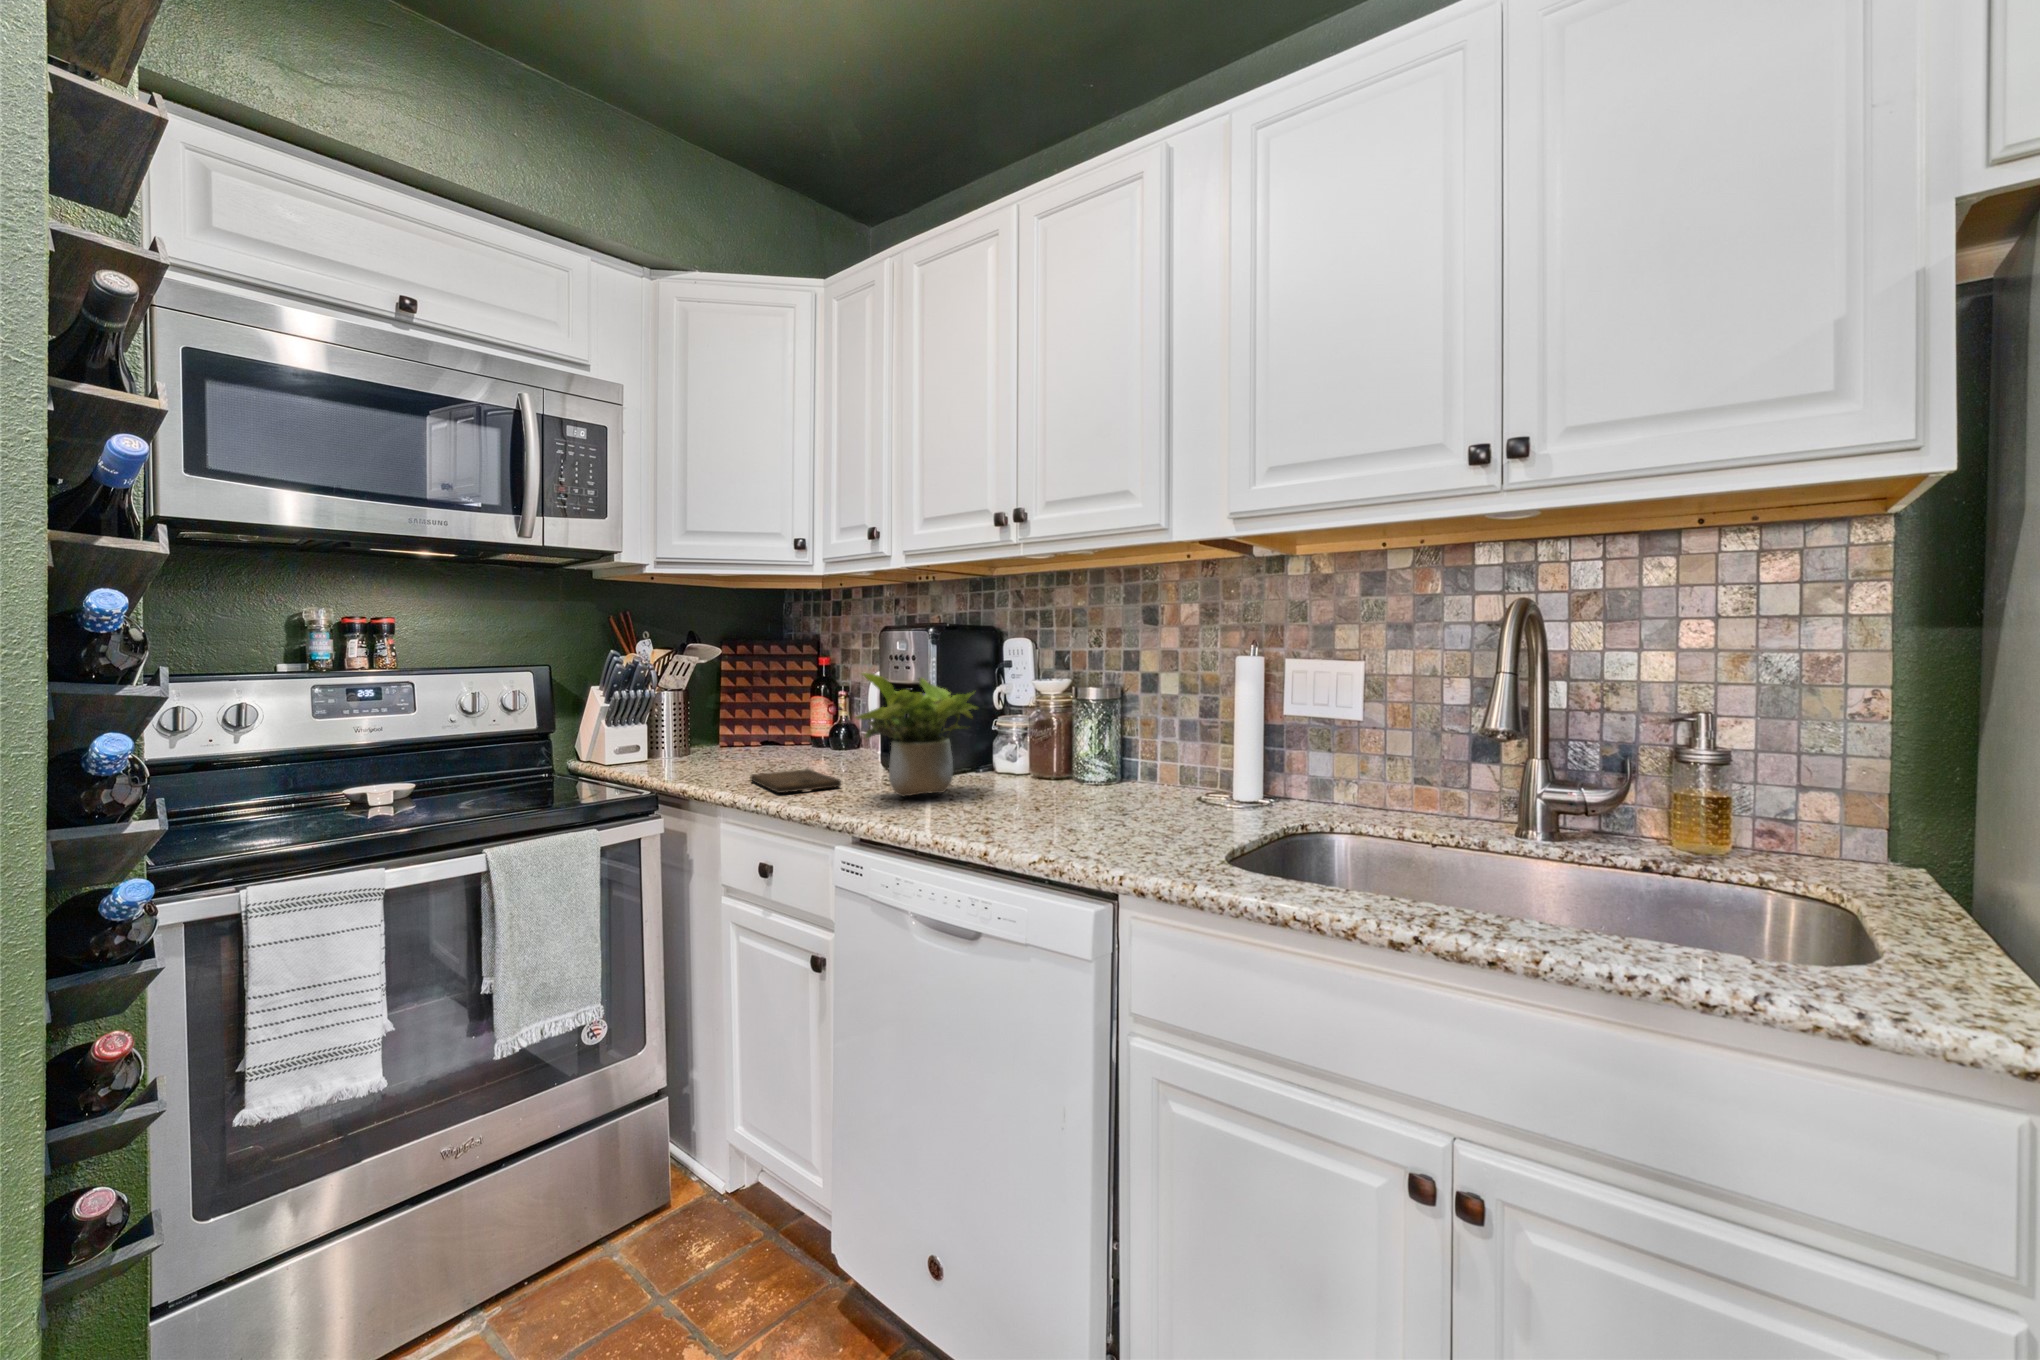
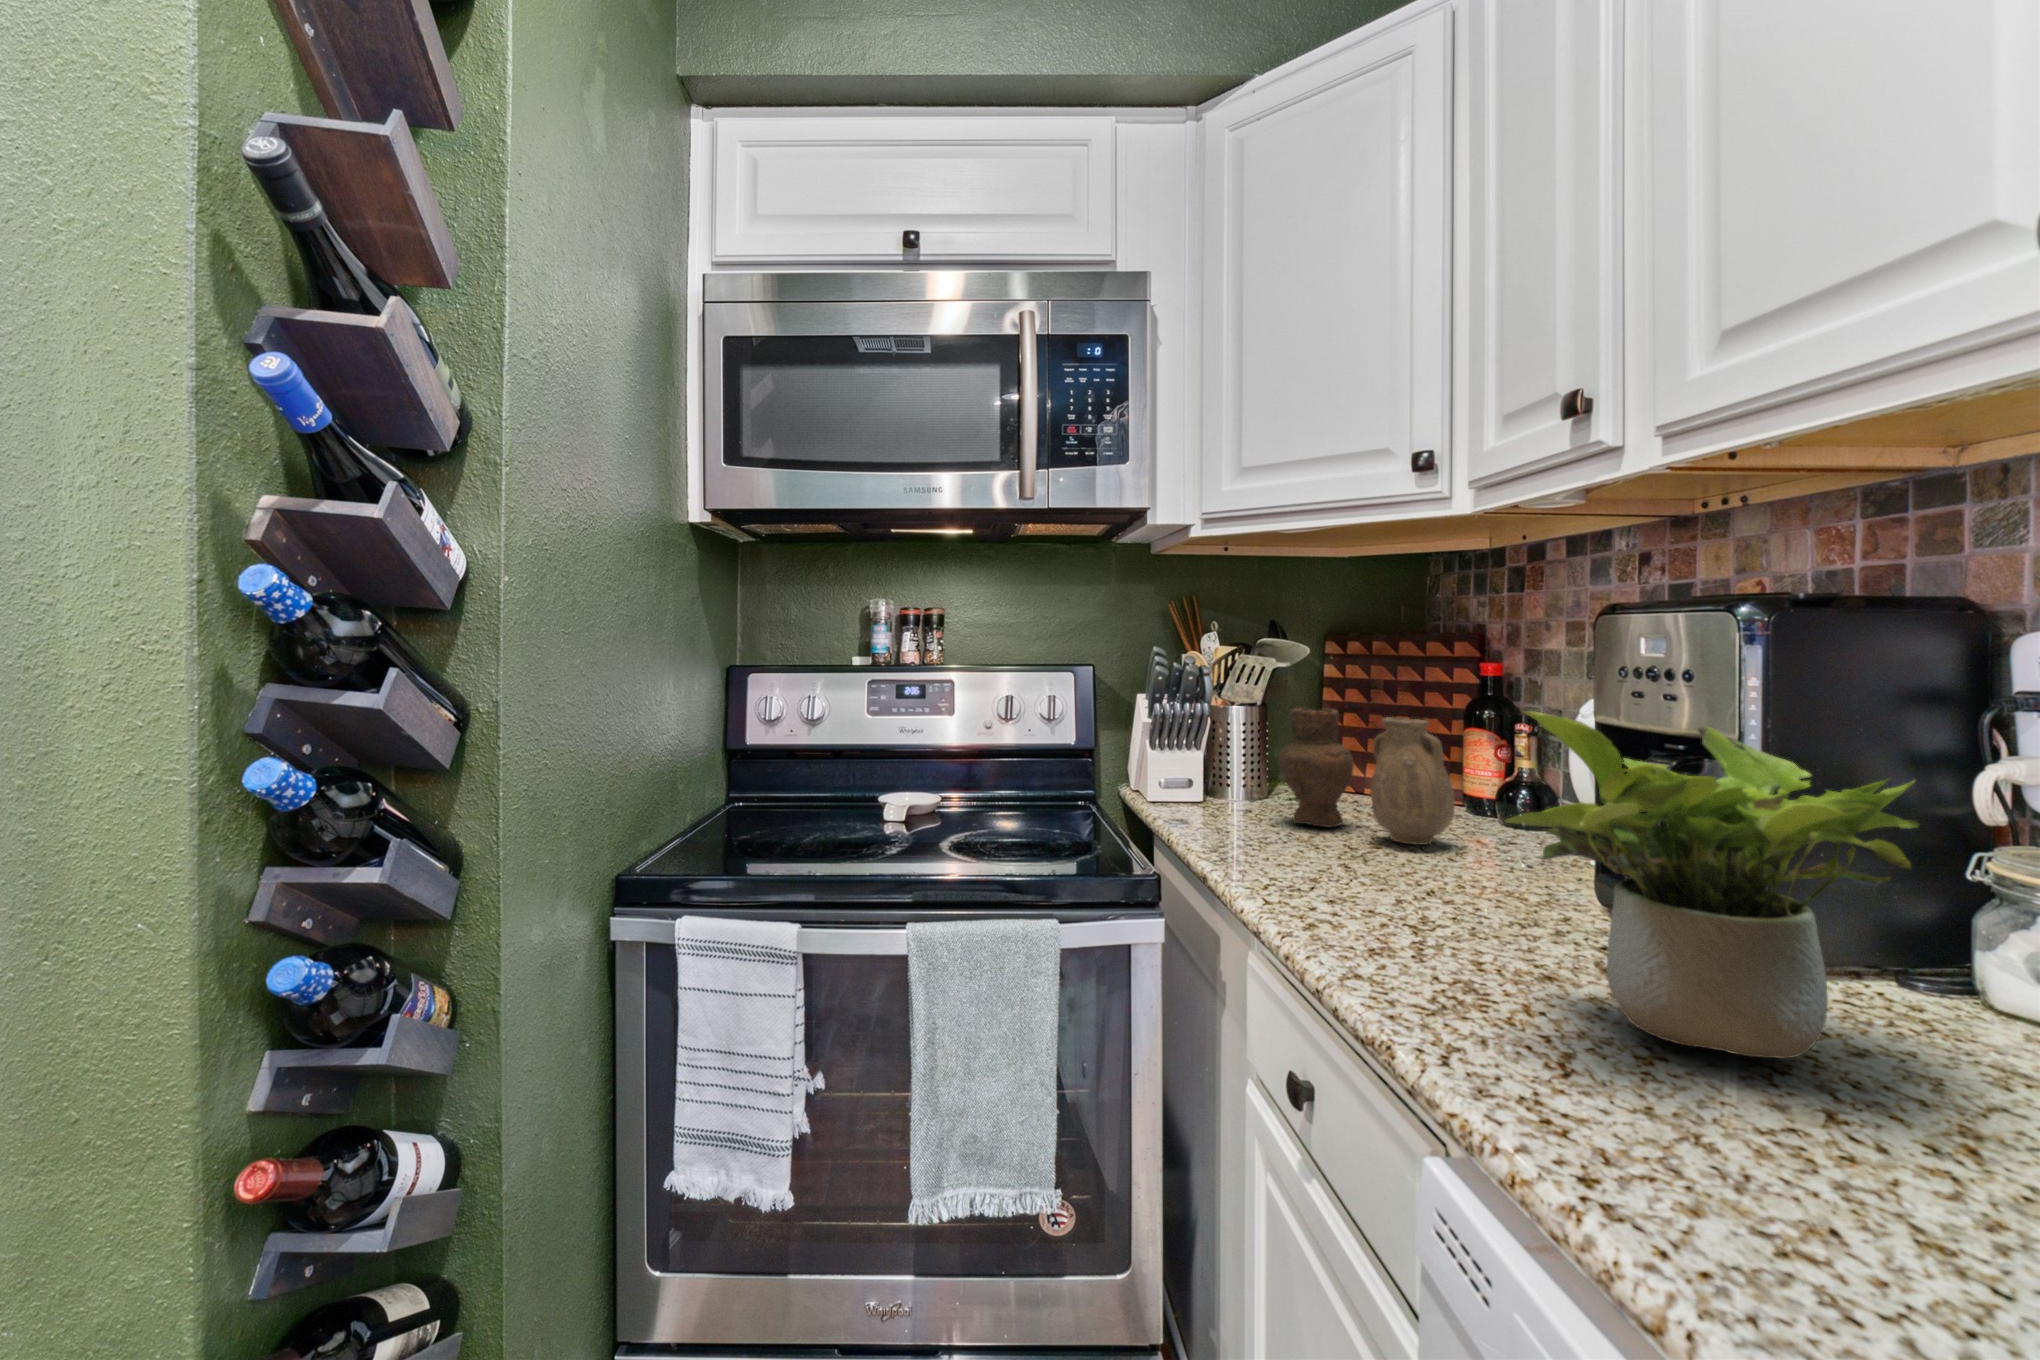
vase: none [706,688,813,762] -> present [1278,708,1455,845]
cutting board: present [751,769,841,793] -> none [1319,869,1489,943]

